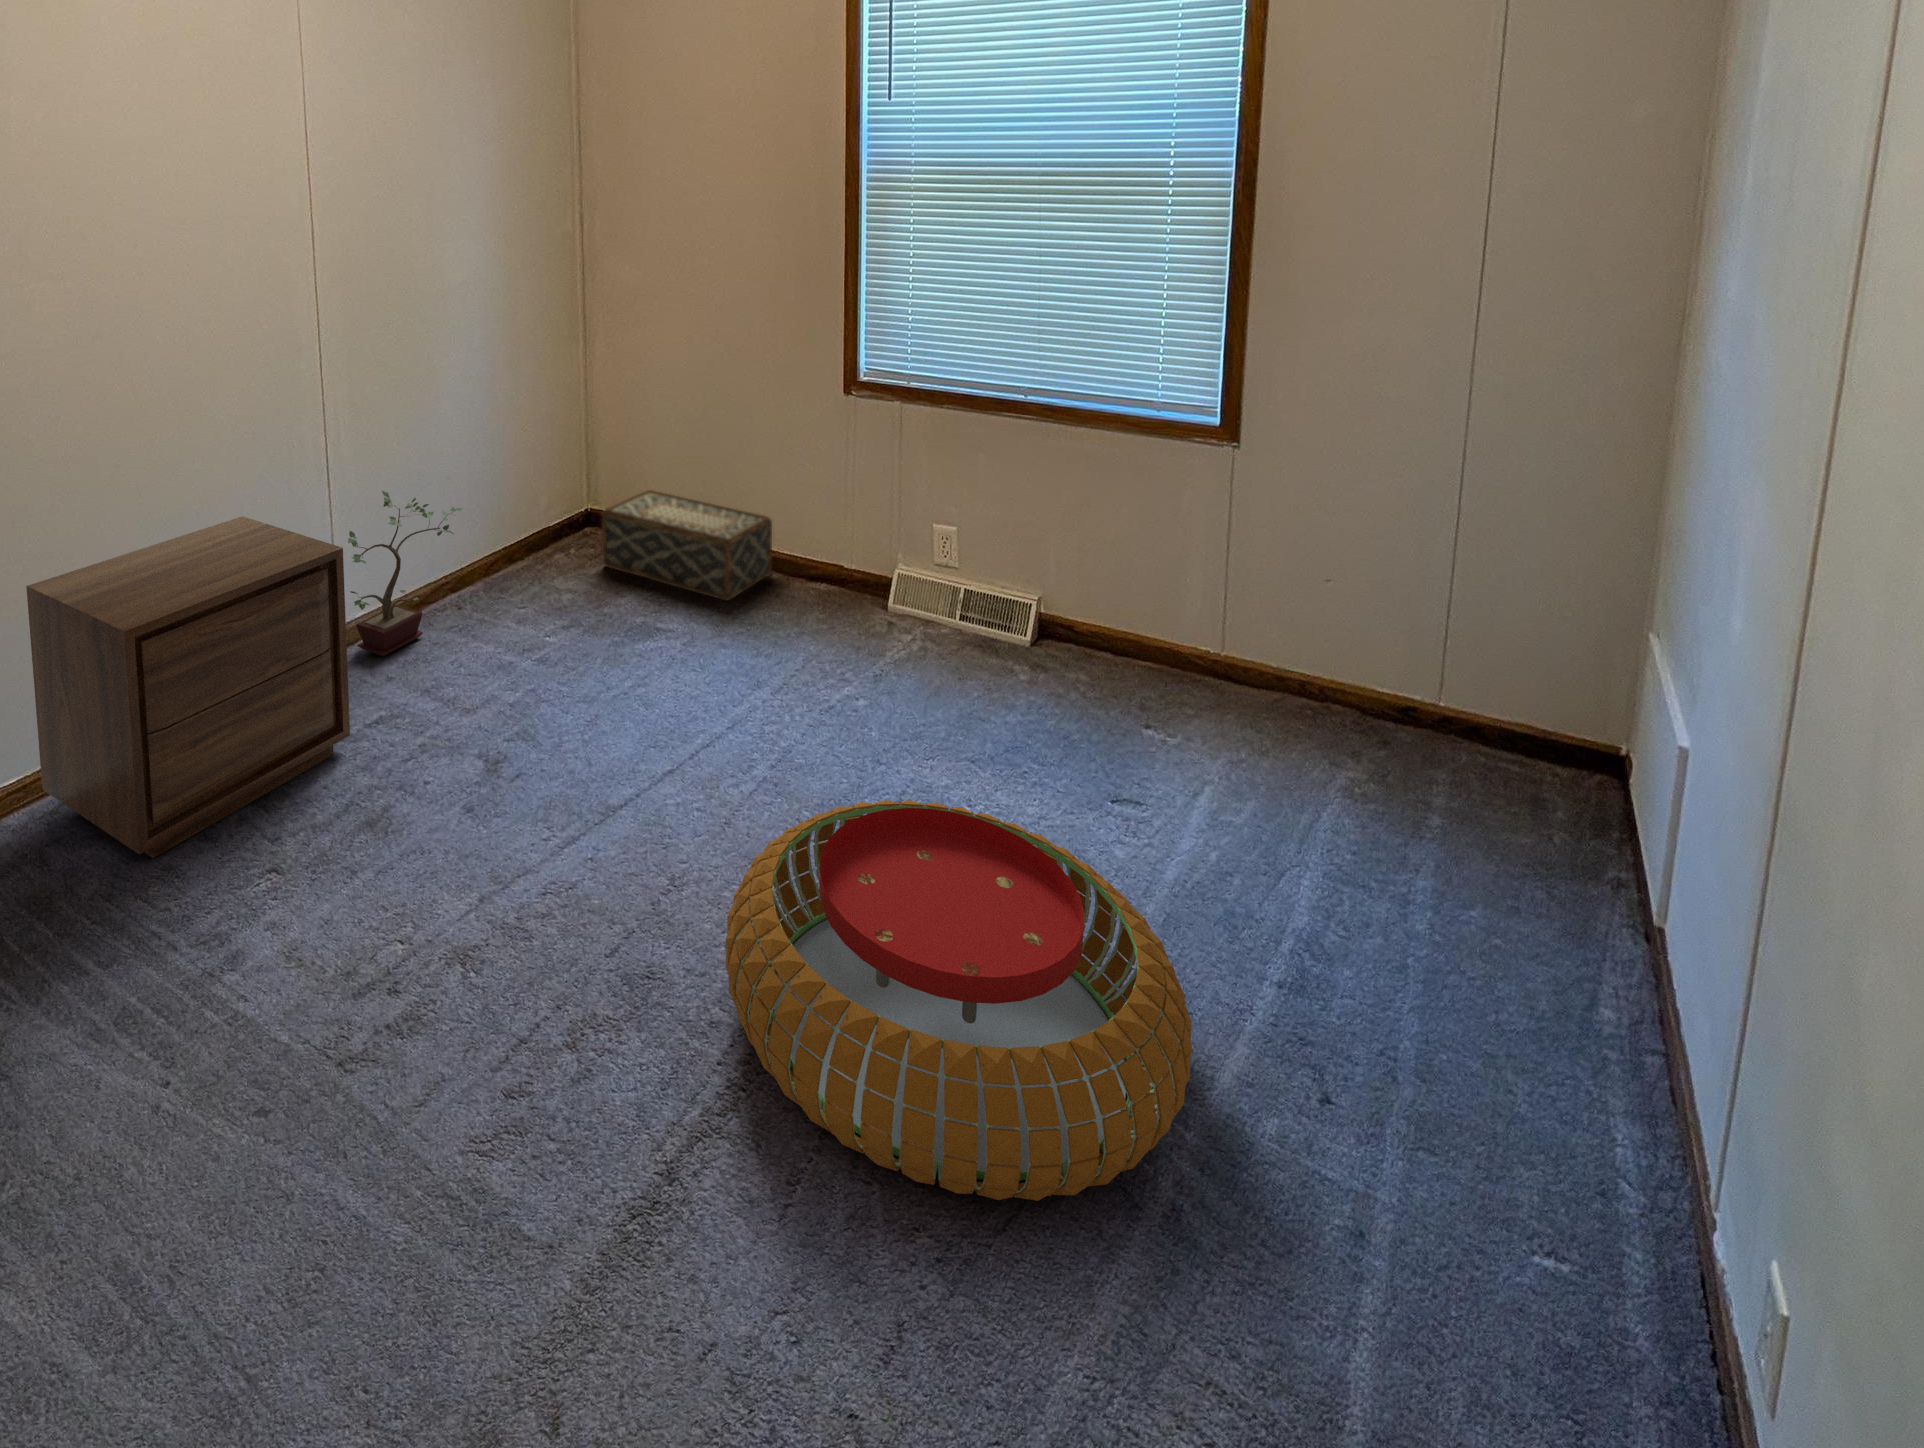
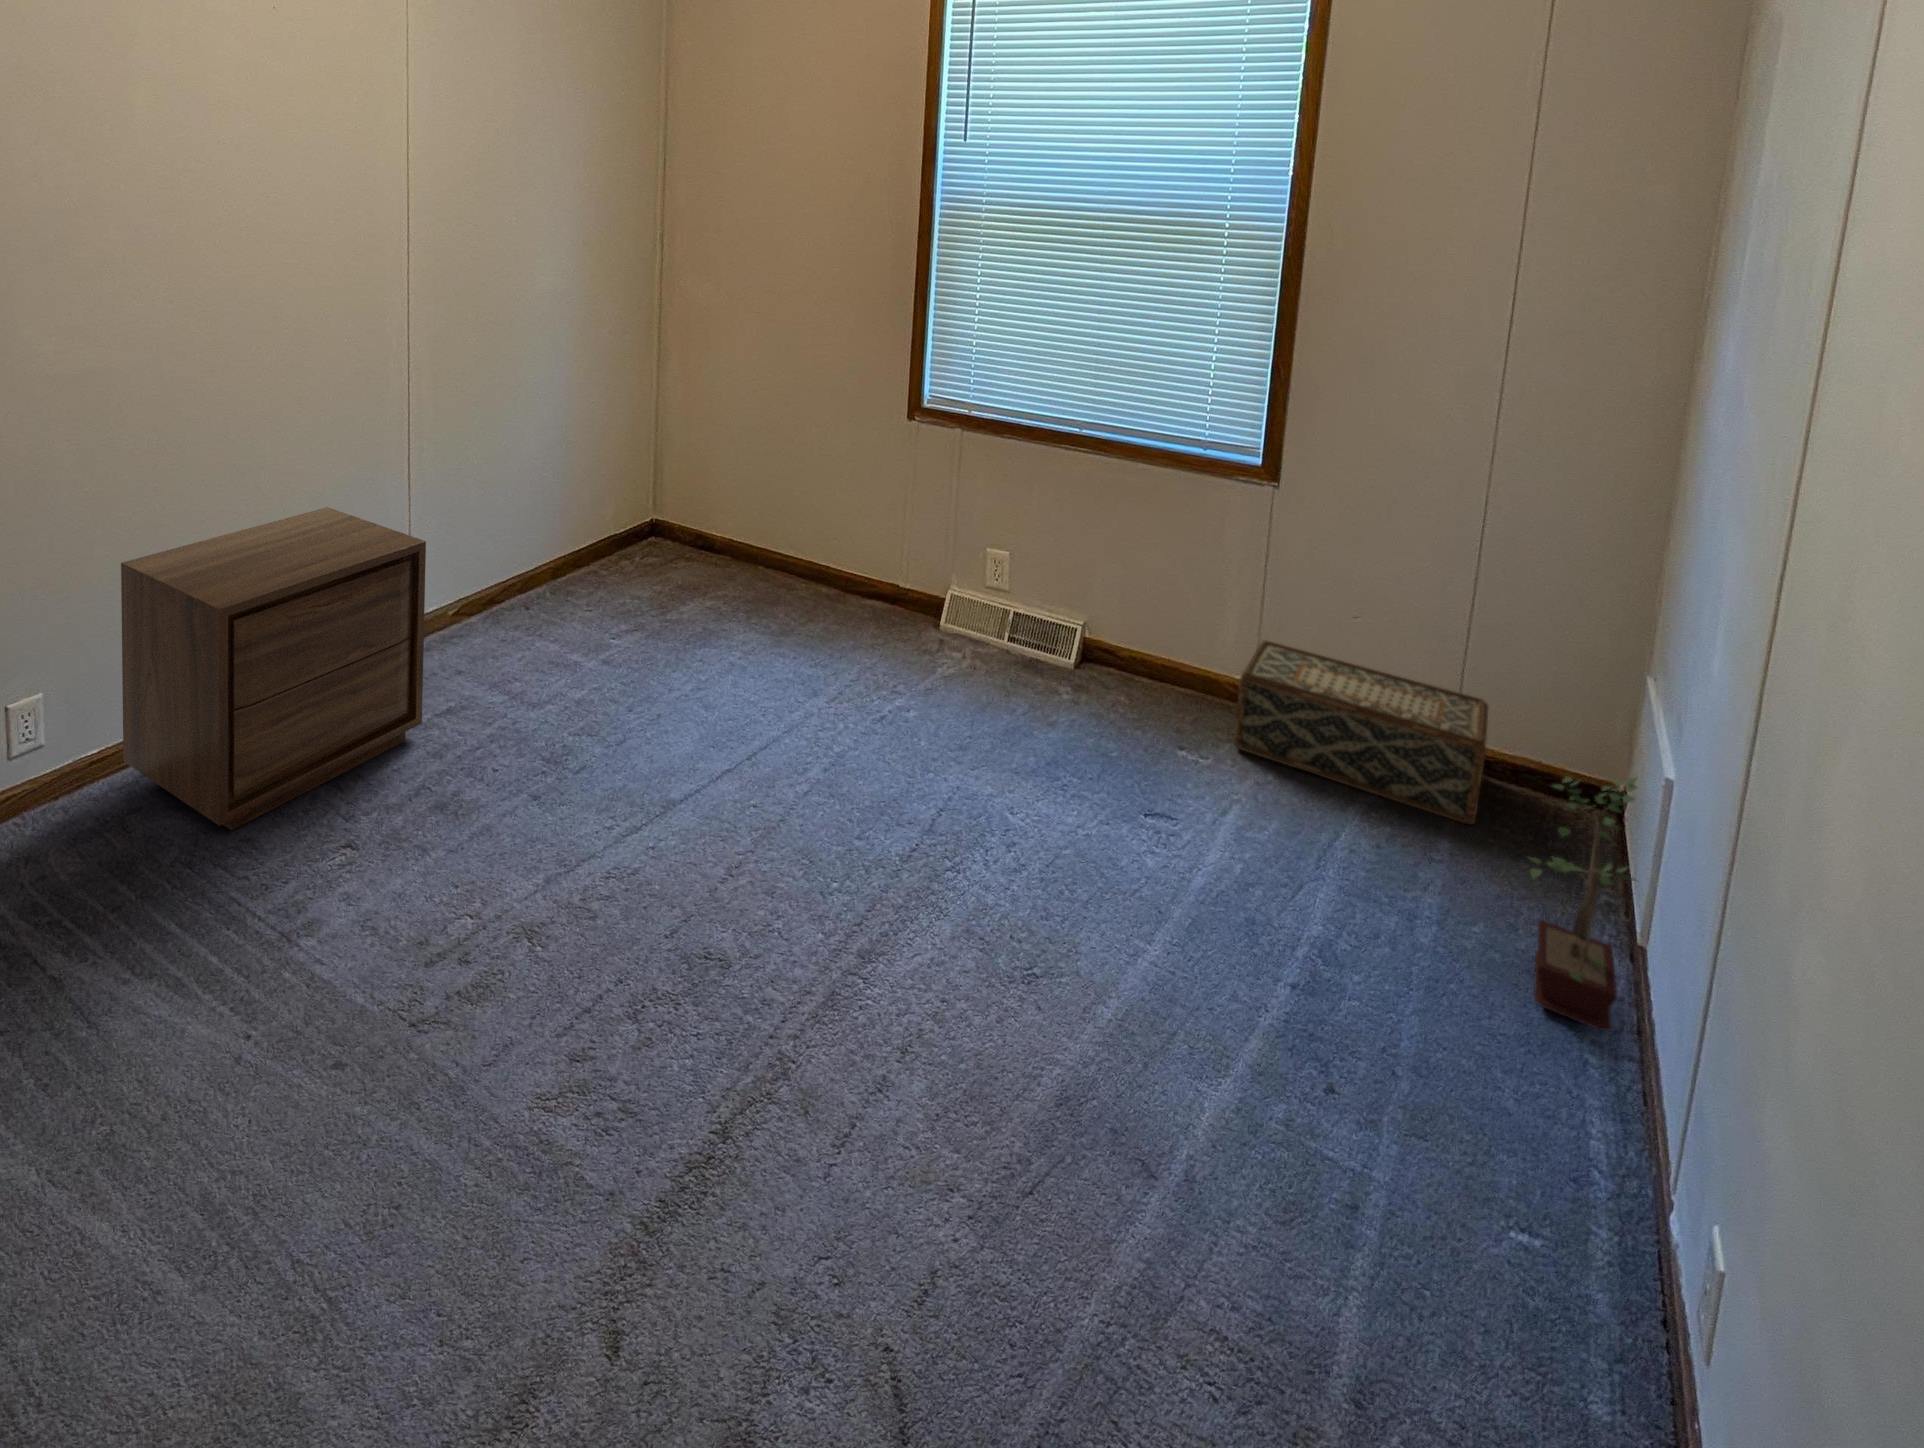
woven basket: present [602,490,772,601] -> present [1234,640,1488,825]
potted plant: present [348,491,462,656] -> present [1529,776,1637,1031]
pouf: present [725,800,1192,1201] -> none [780,801,1211,1167]

